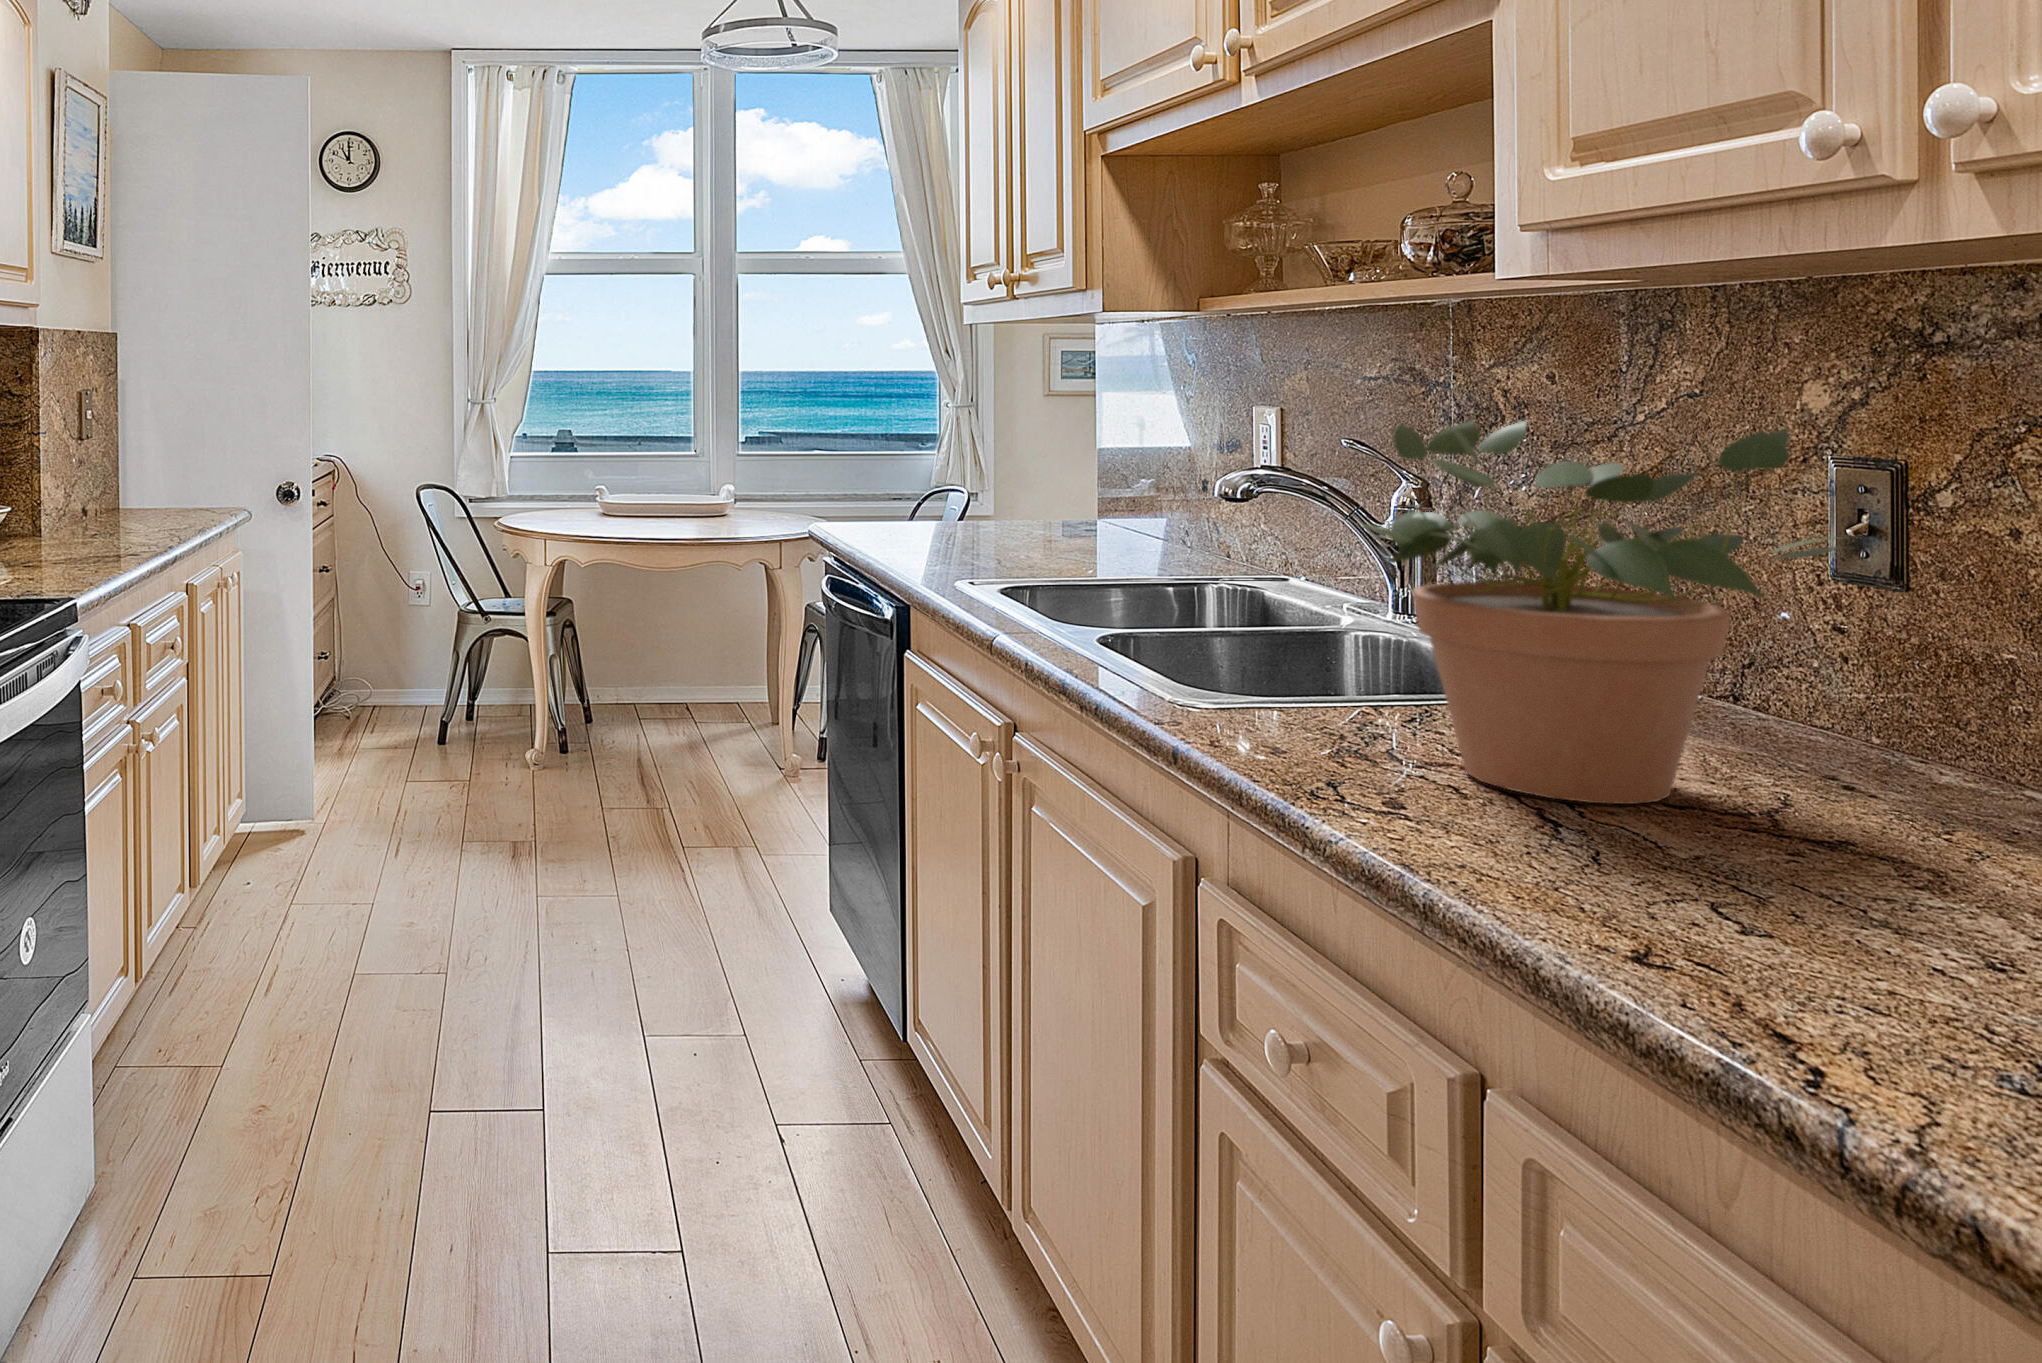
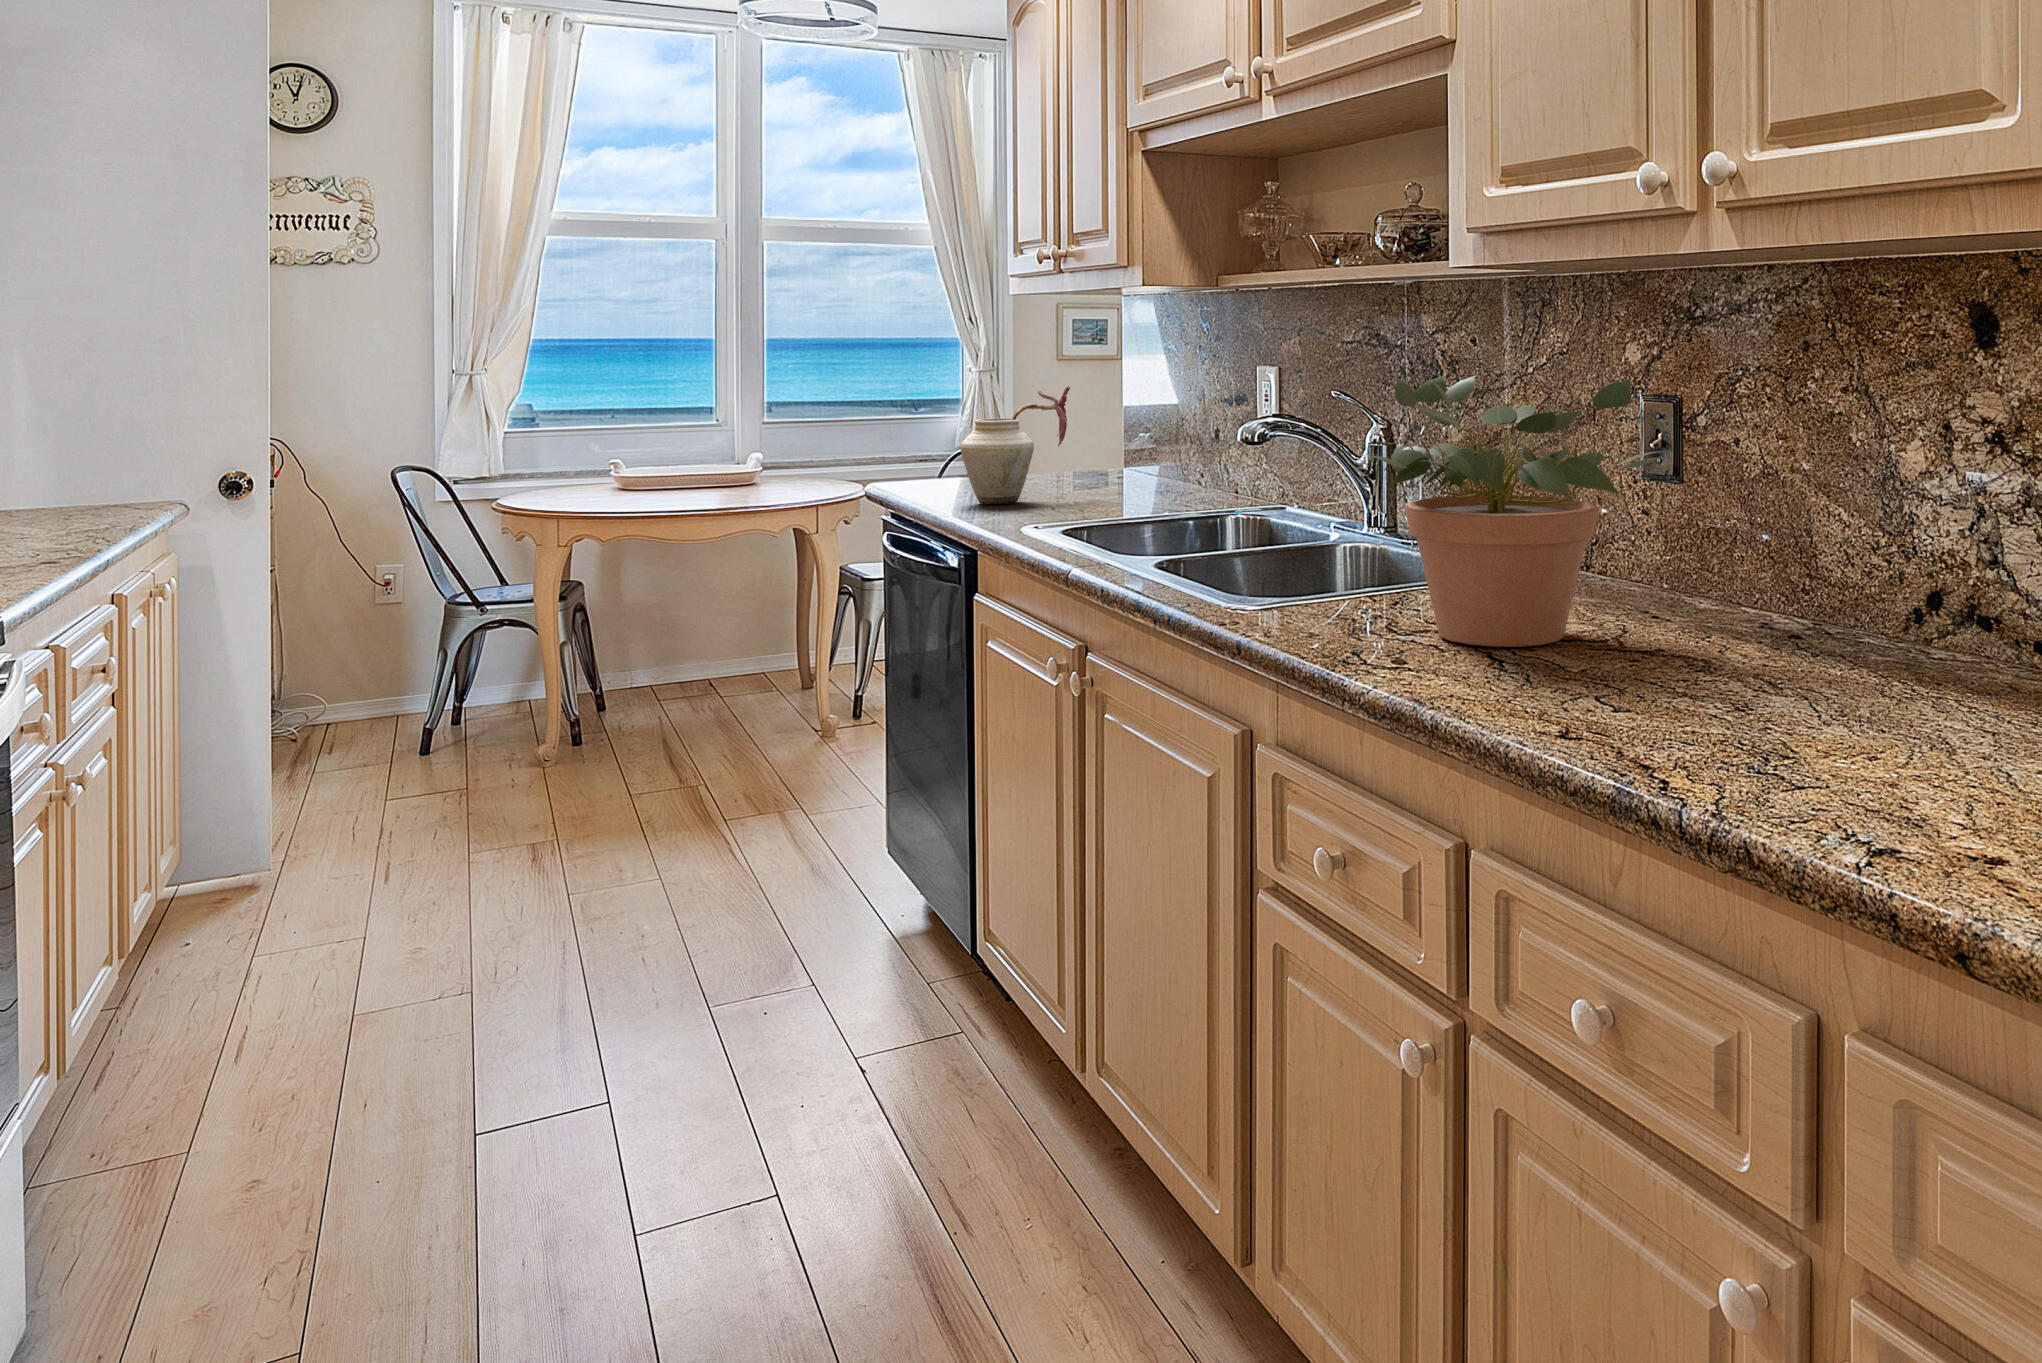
vase: none [909,424,1032,551] -> present [960,386,1070,504]

